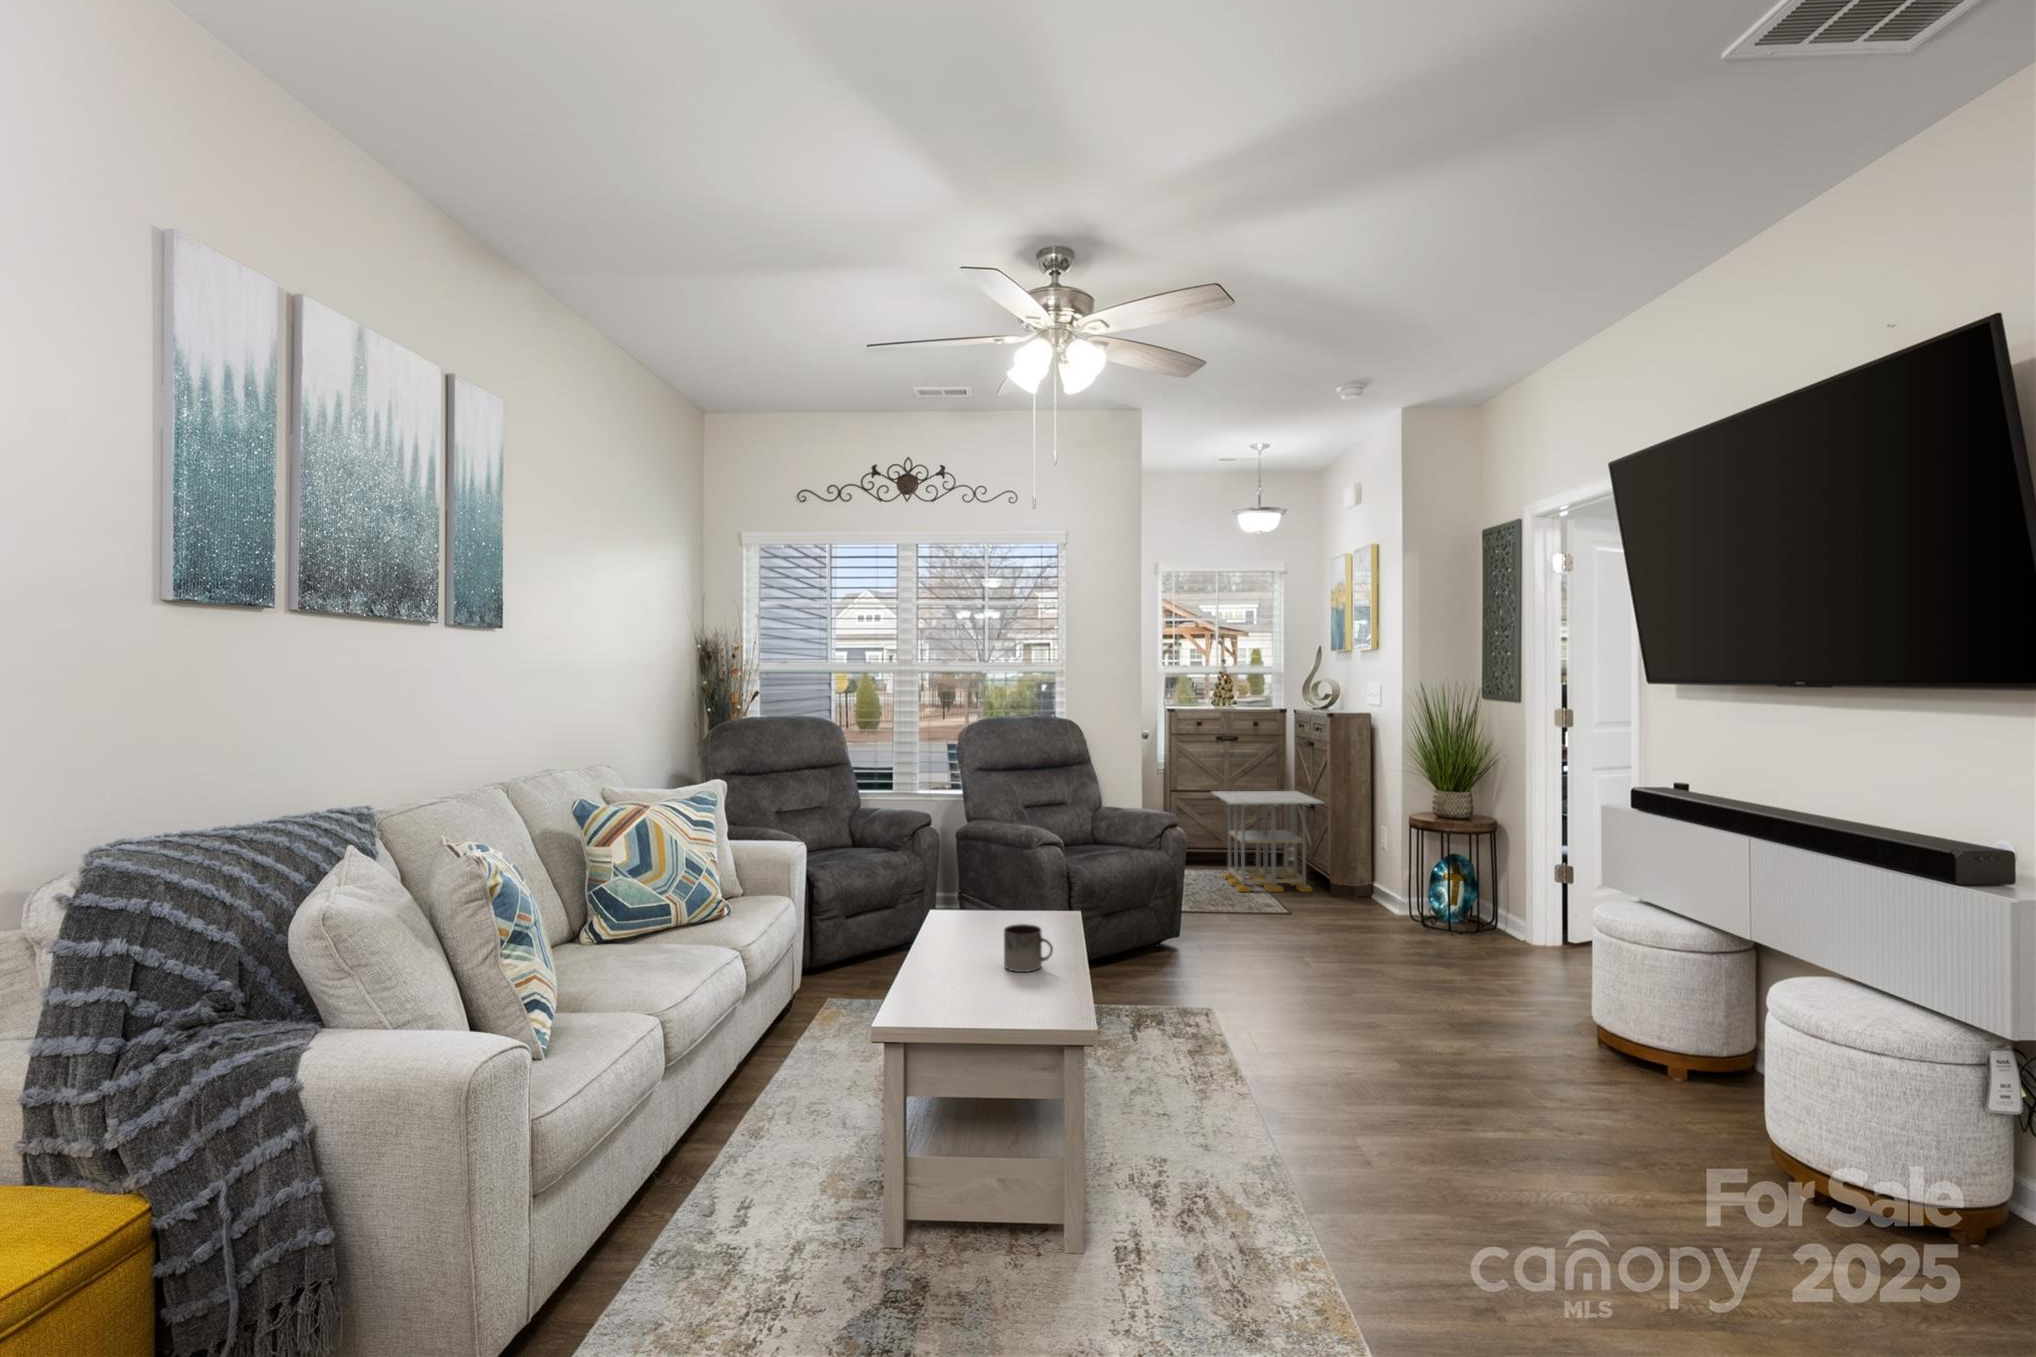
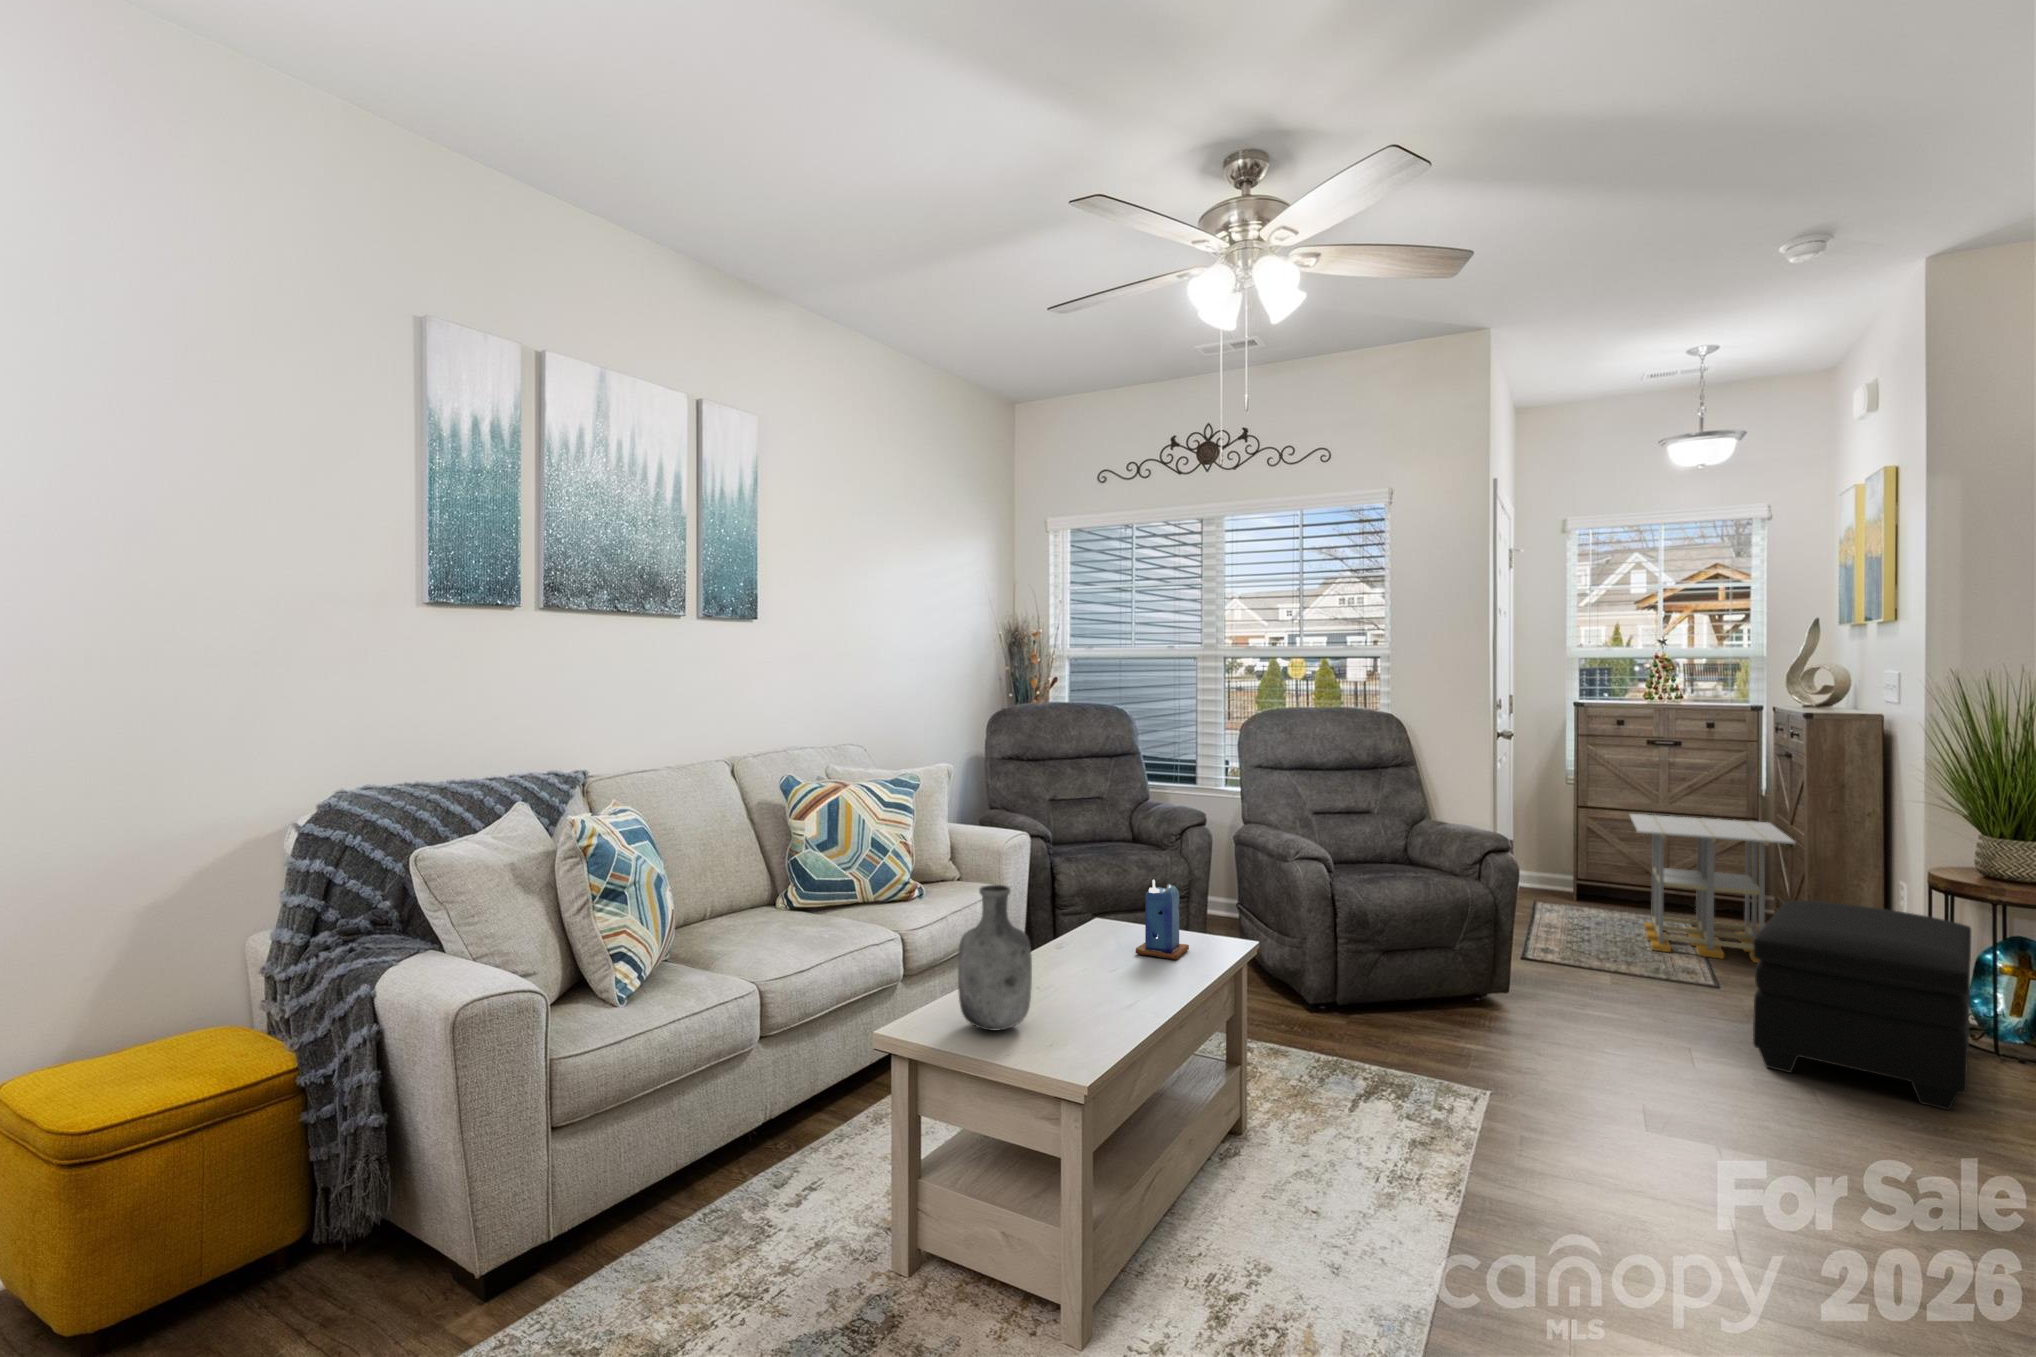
ottoman: none [1337,840,1463,965] -> present [1753,901,1971,1110]
candle: none [994,864,1032,931] -> present [1135,880,1189,960]
vase: none [926,874,992,1005] -> present [958,885,1032,1030]
mug: present [1004,924,1053,972] -> none [1089,951,1139,1007]

